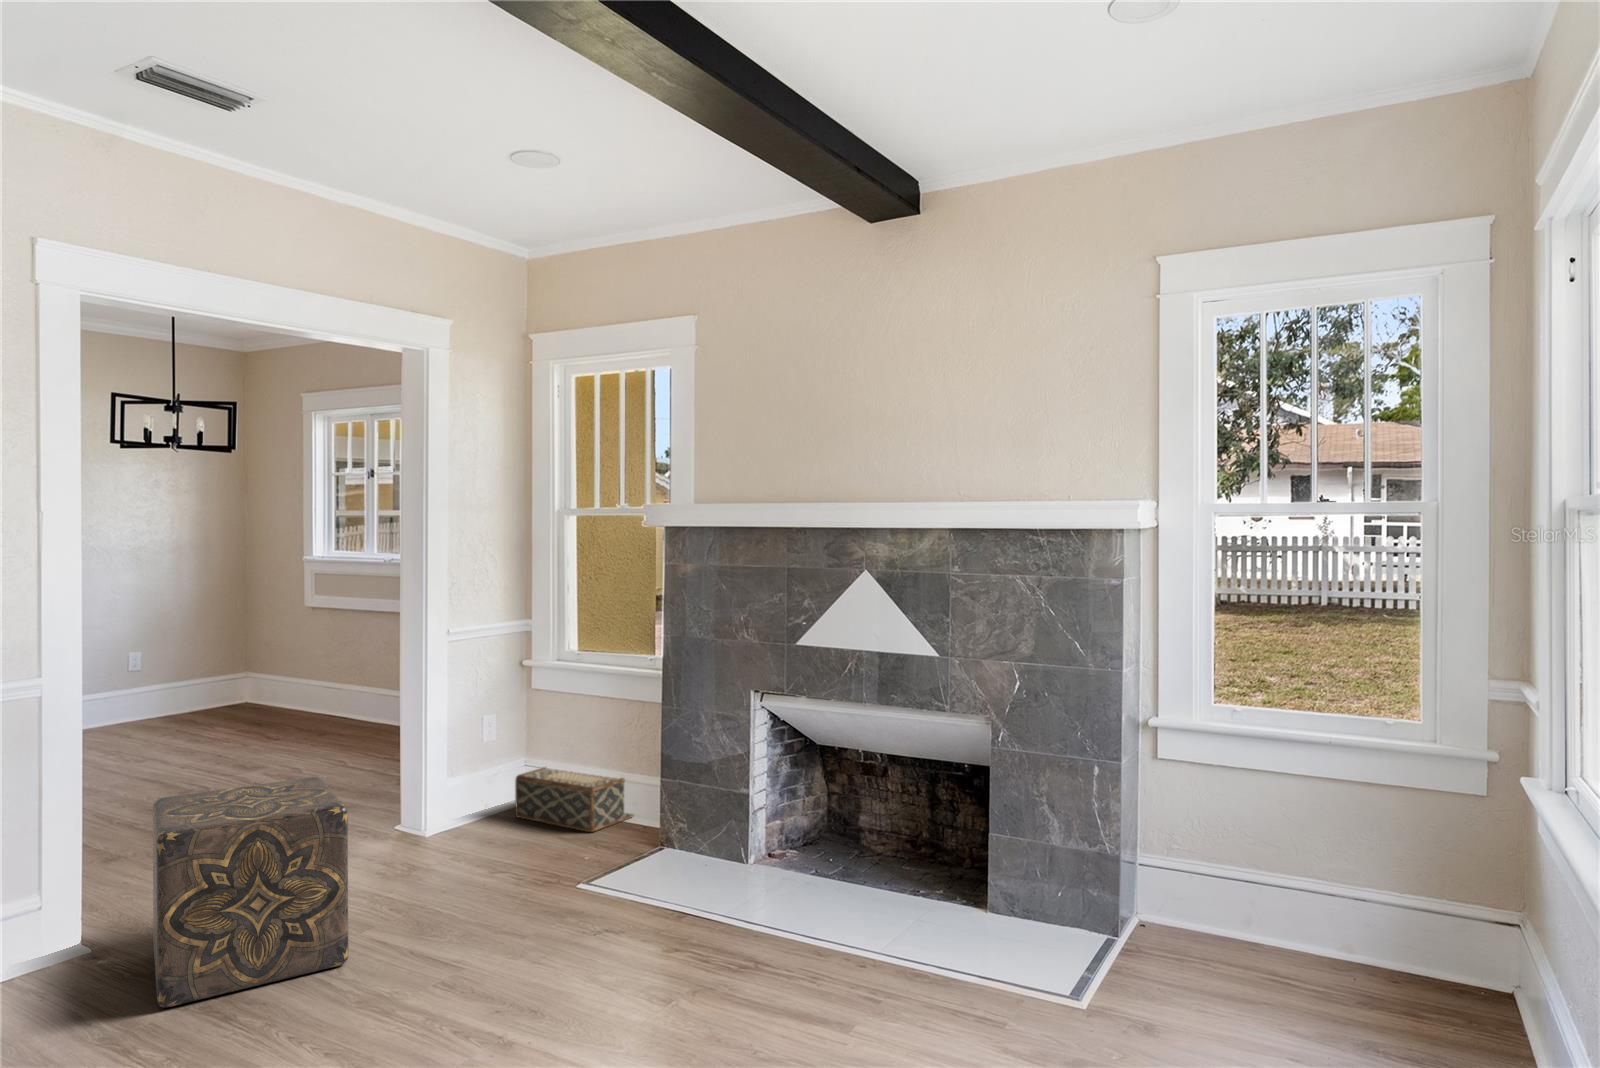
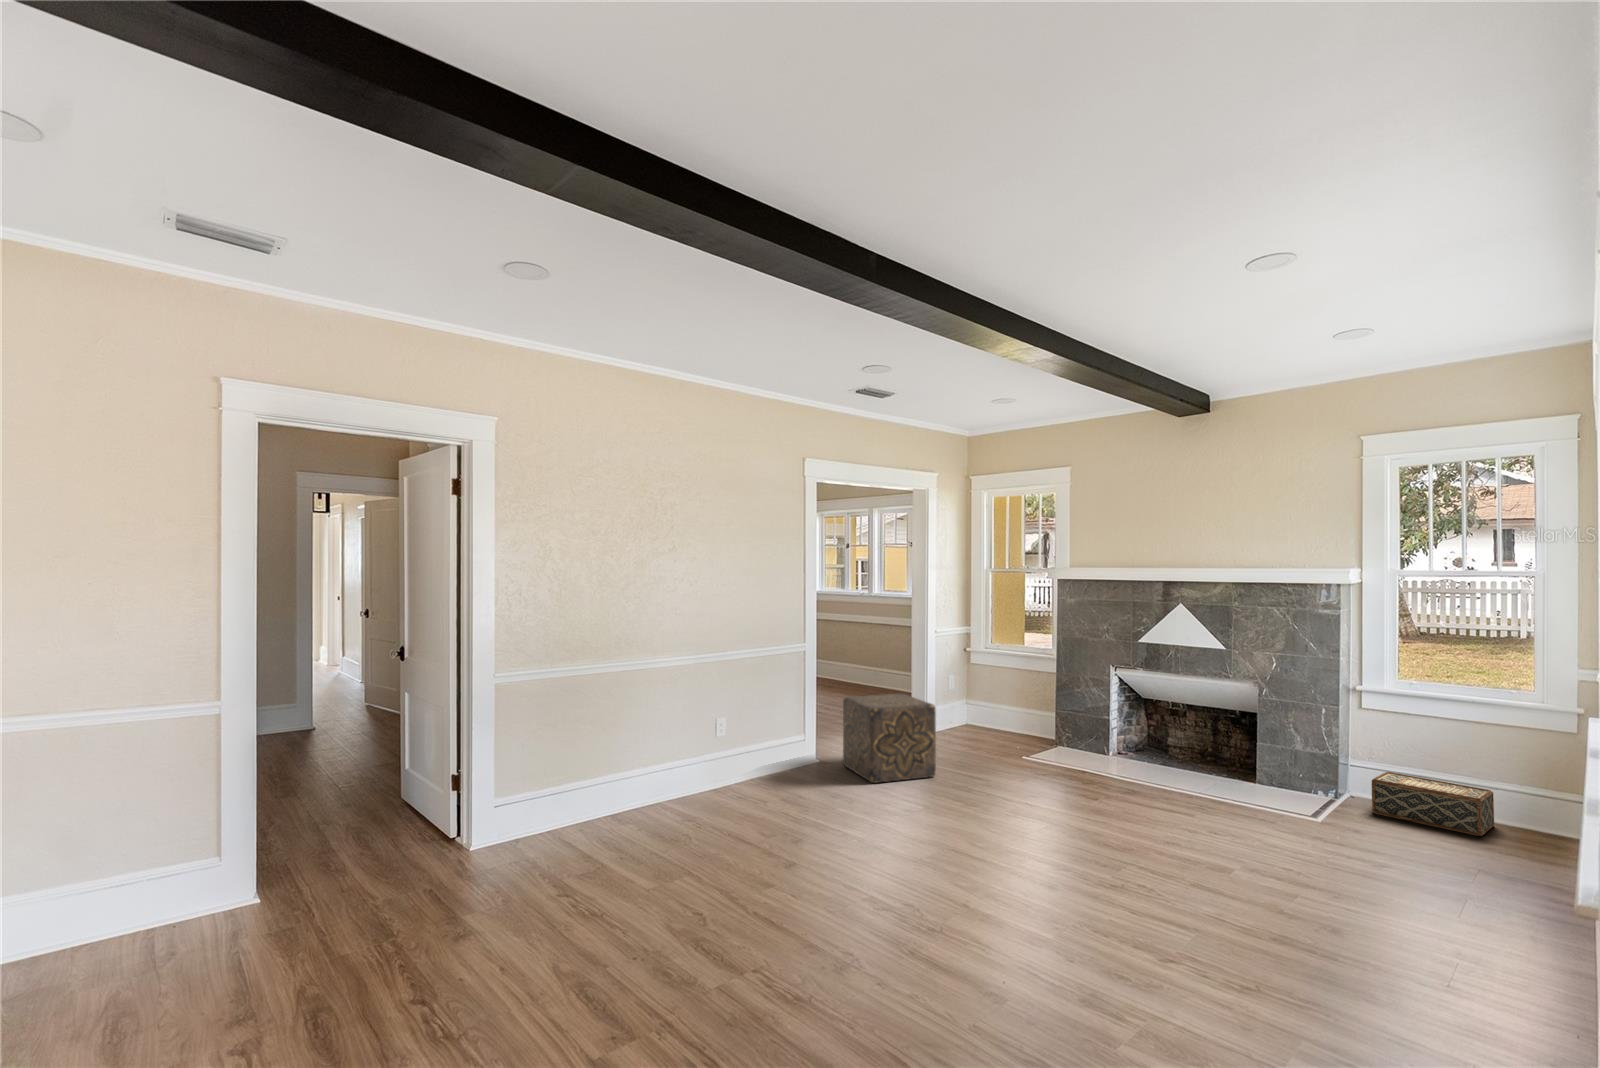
woven basket: present [515,767,633,832] -> present [1372,772,1494,836]

